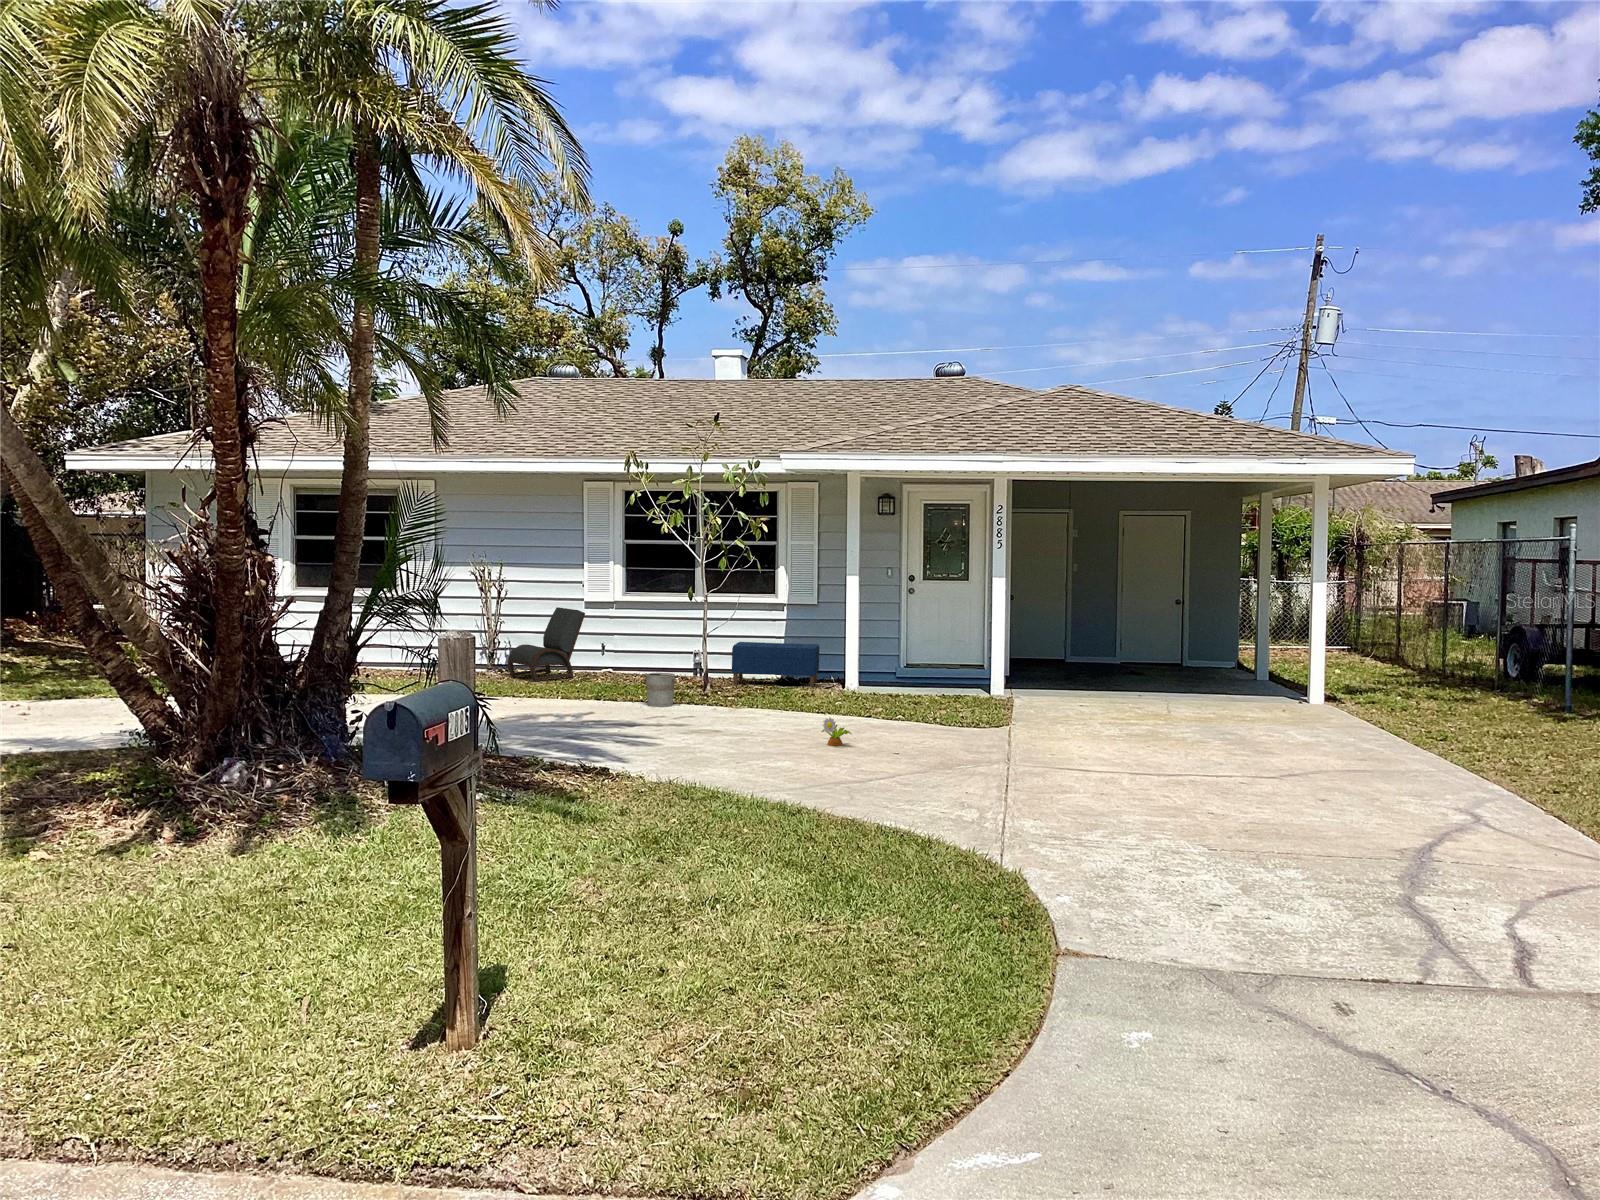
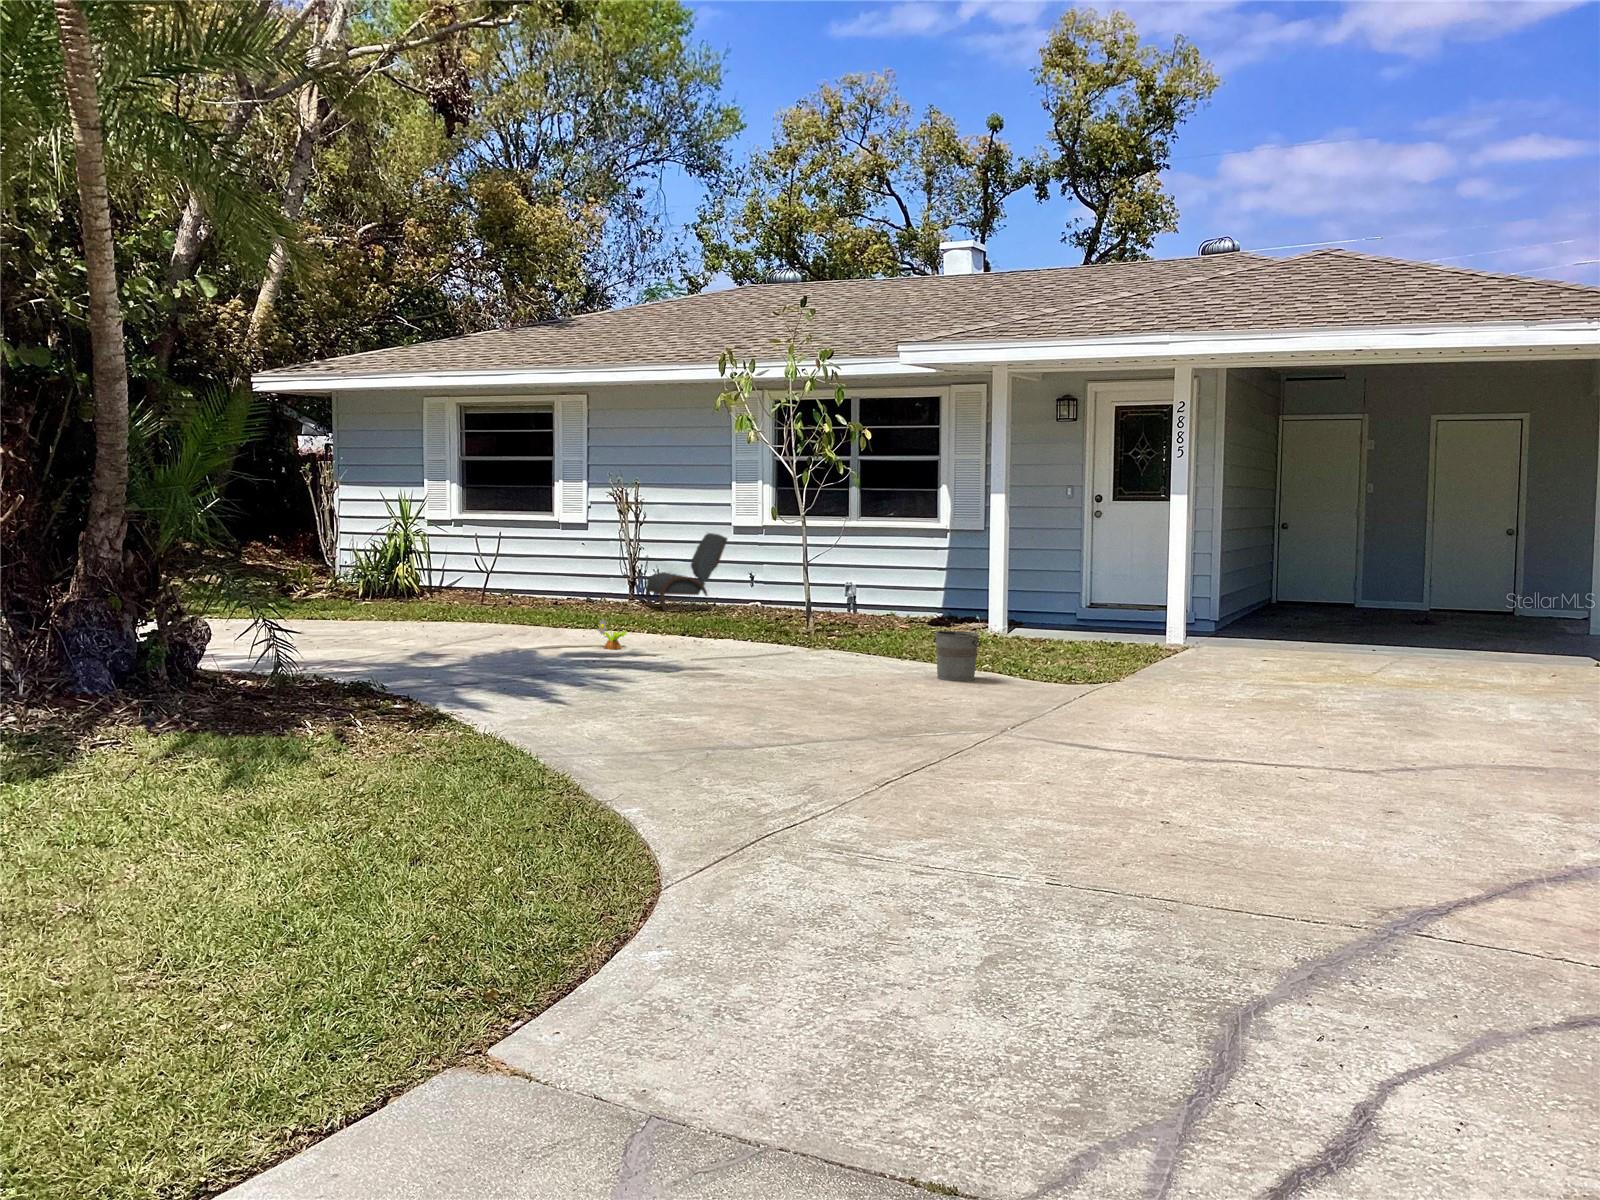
bench: present [732,642,819,688] -> none [874,574,984,630]
bucket: present [642,673,677,707] -> present [931,631,981,681]
decorative plant: present [822,717,851,746] -> present [599,619,627,649]

